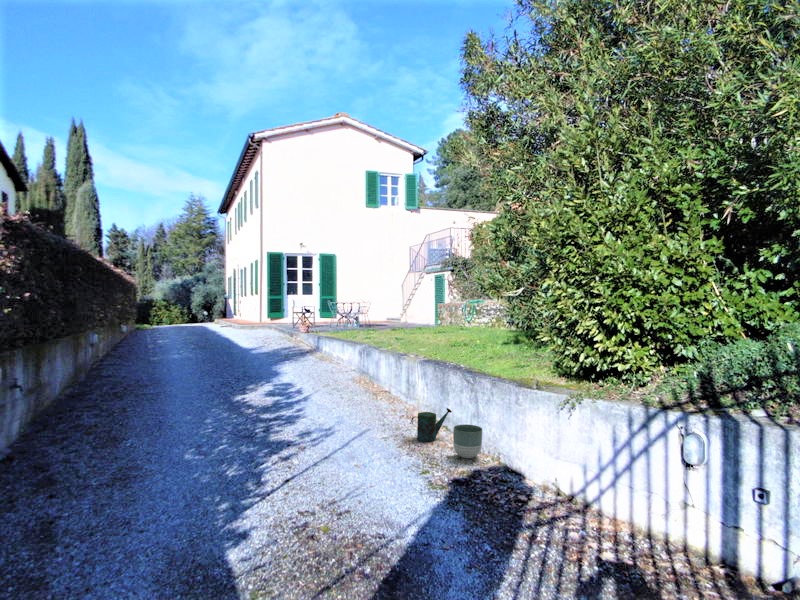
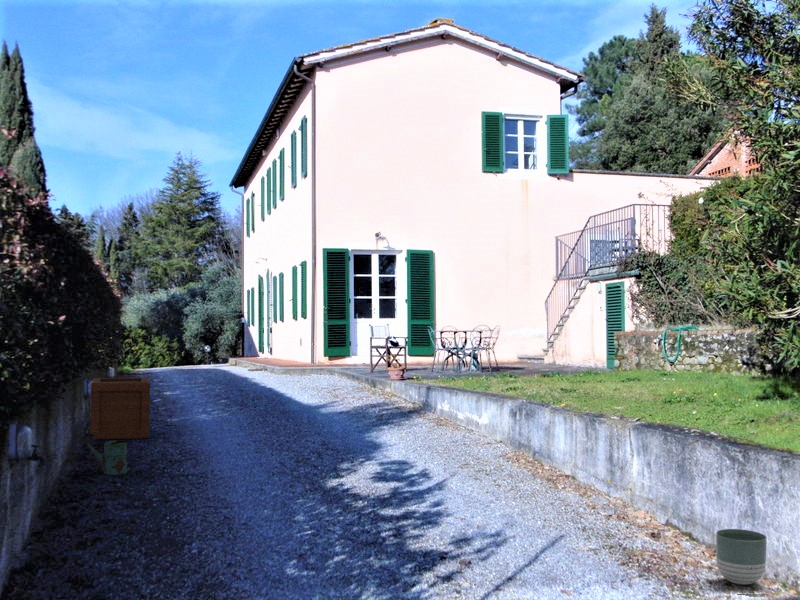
wooden crate: none [95,331,137,371] -> present [90,378,150,440]
watering can: present [411,408,452,442] -> present [82,438,128,475]

